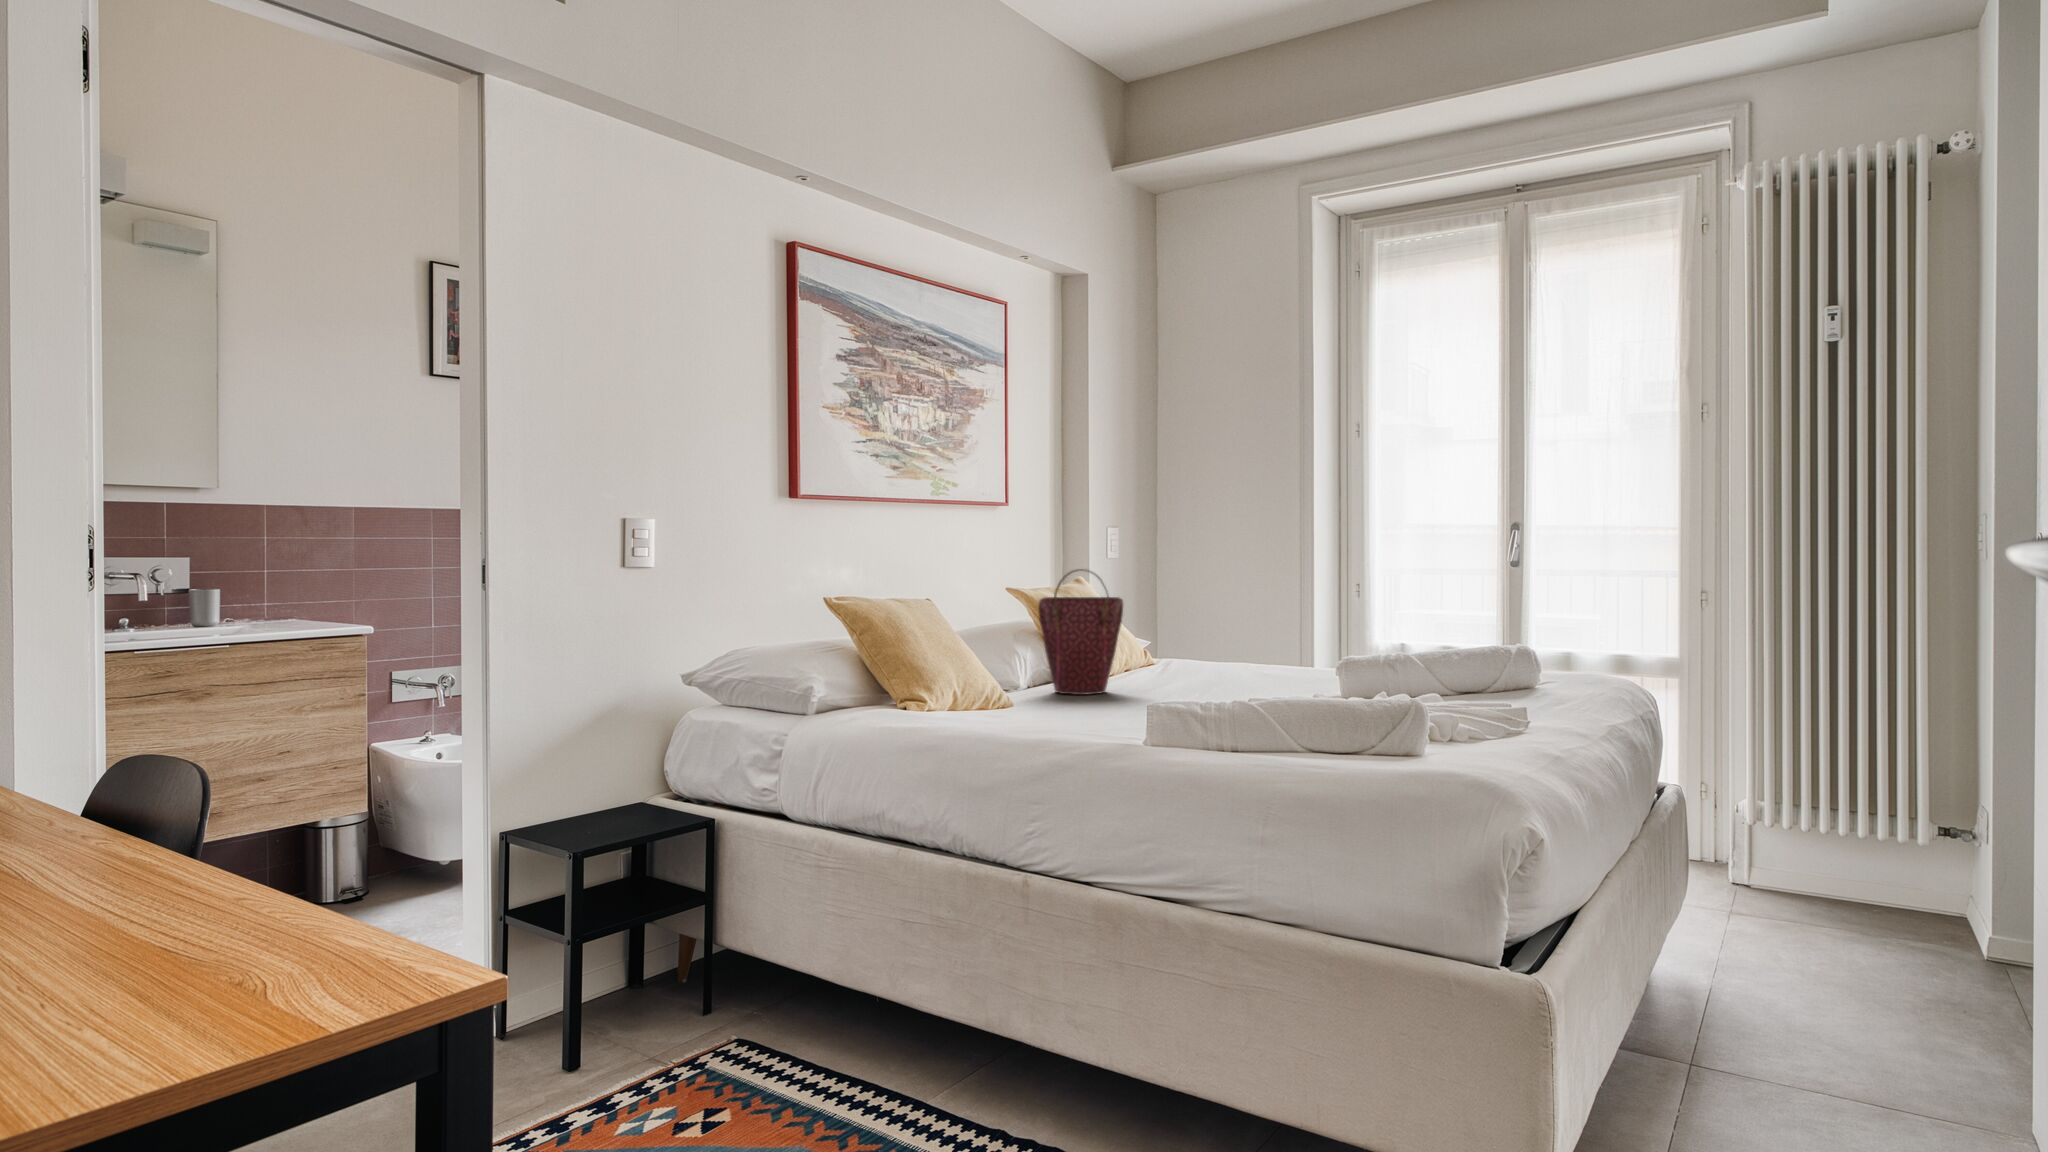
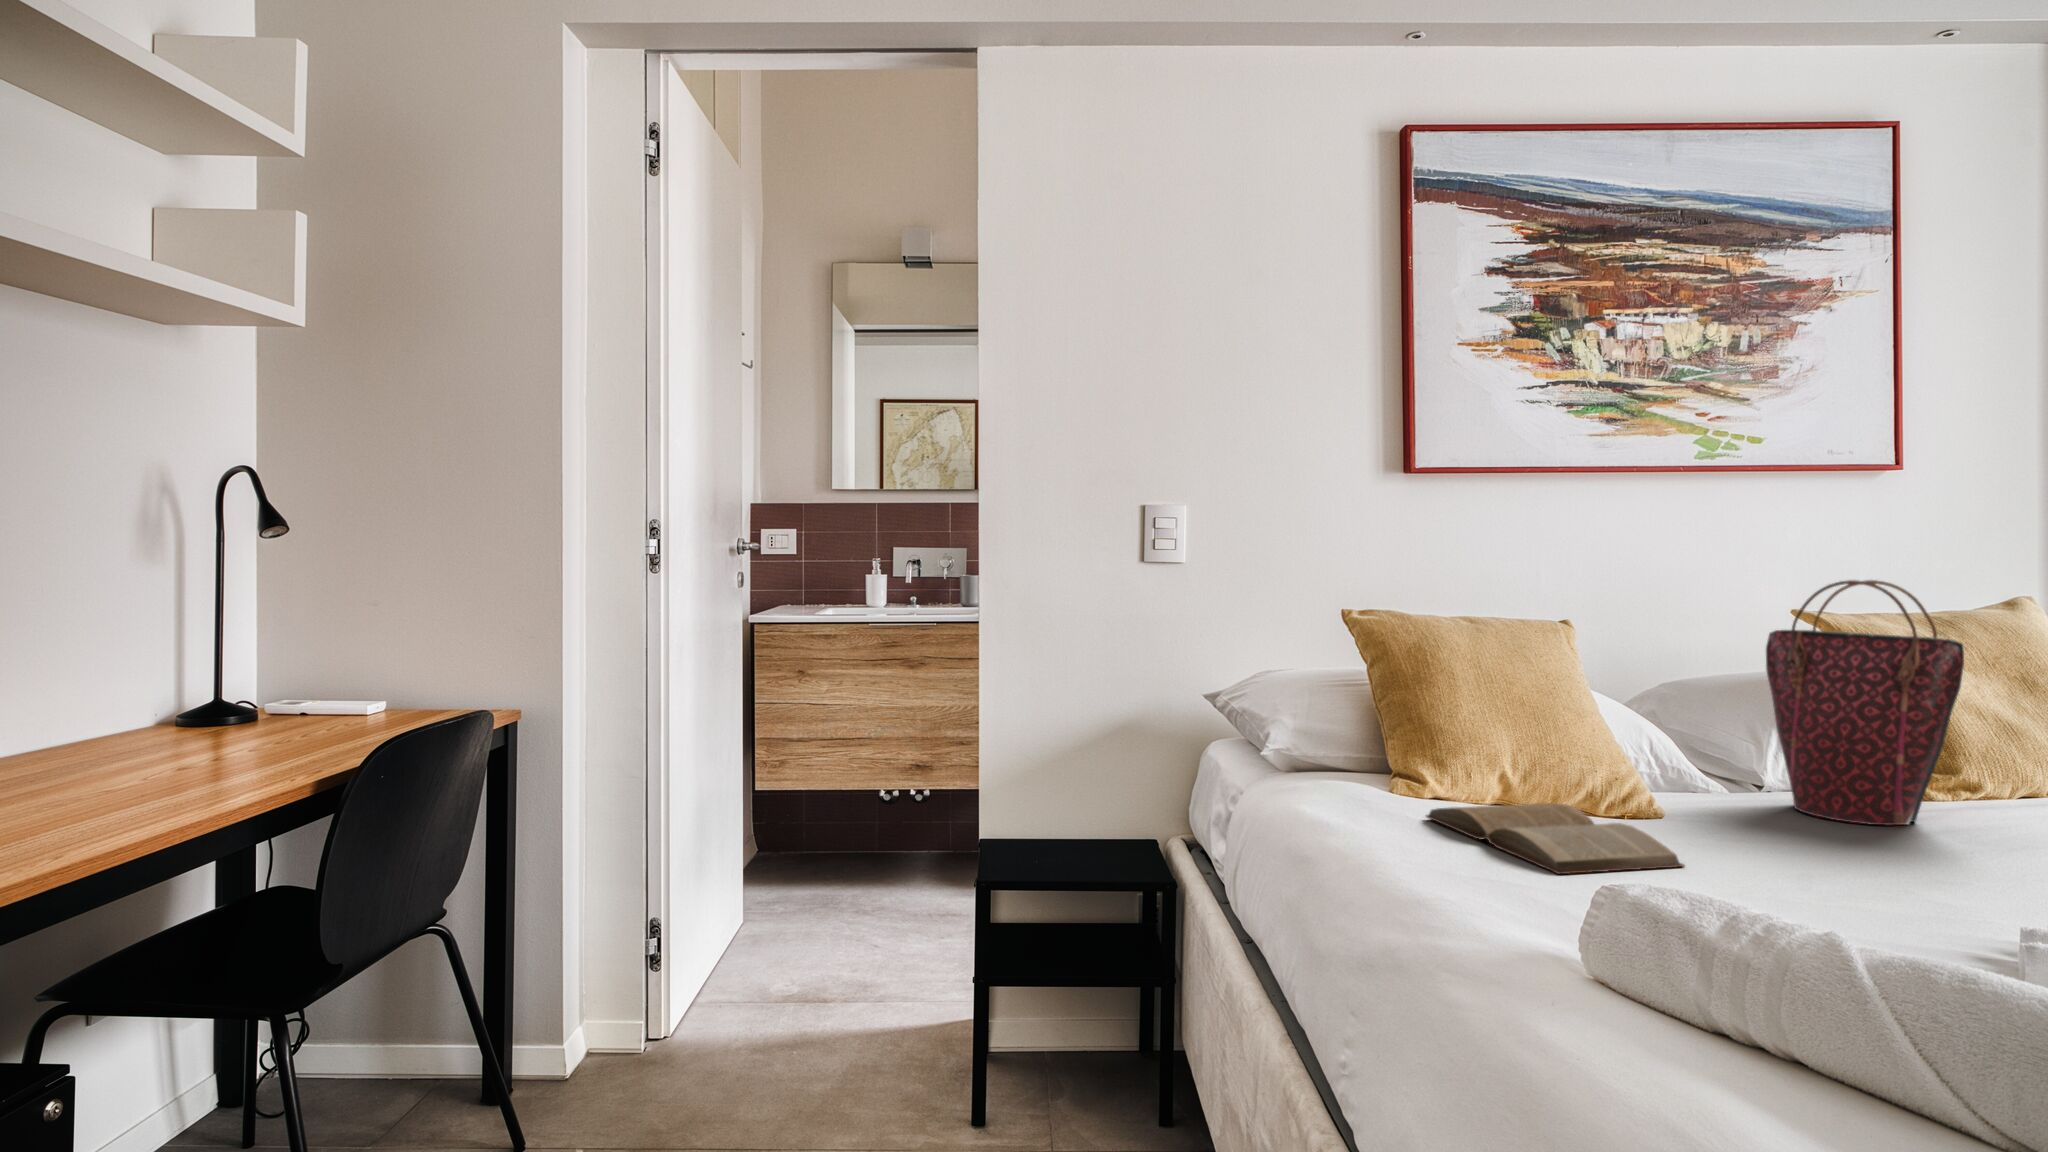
book: none [950,699,1087,724] -> present [1426,803,1684,874]

